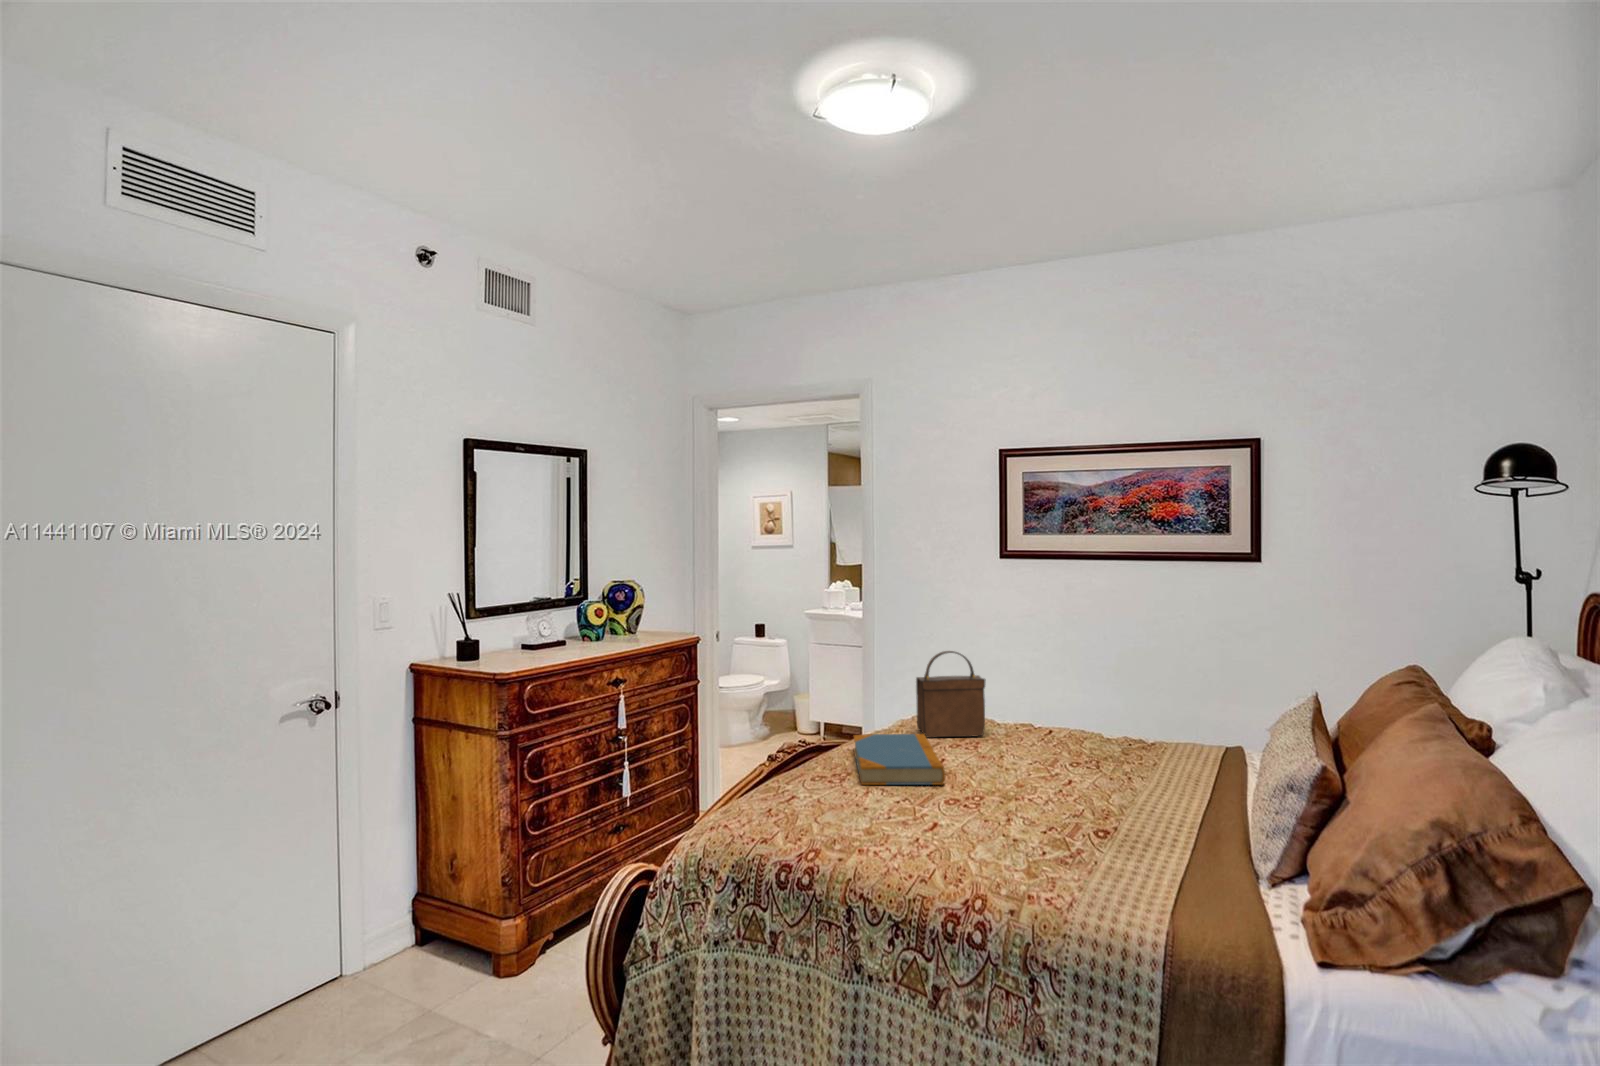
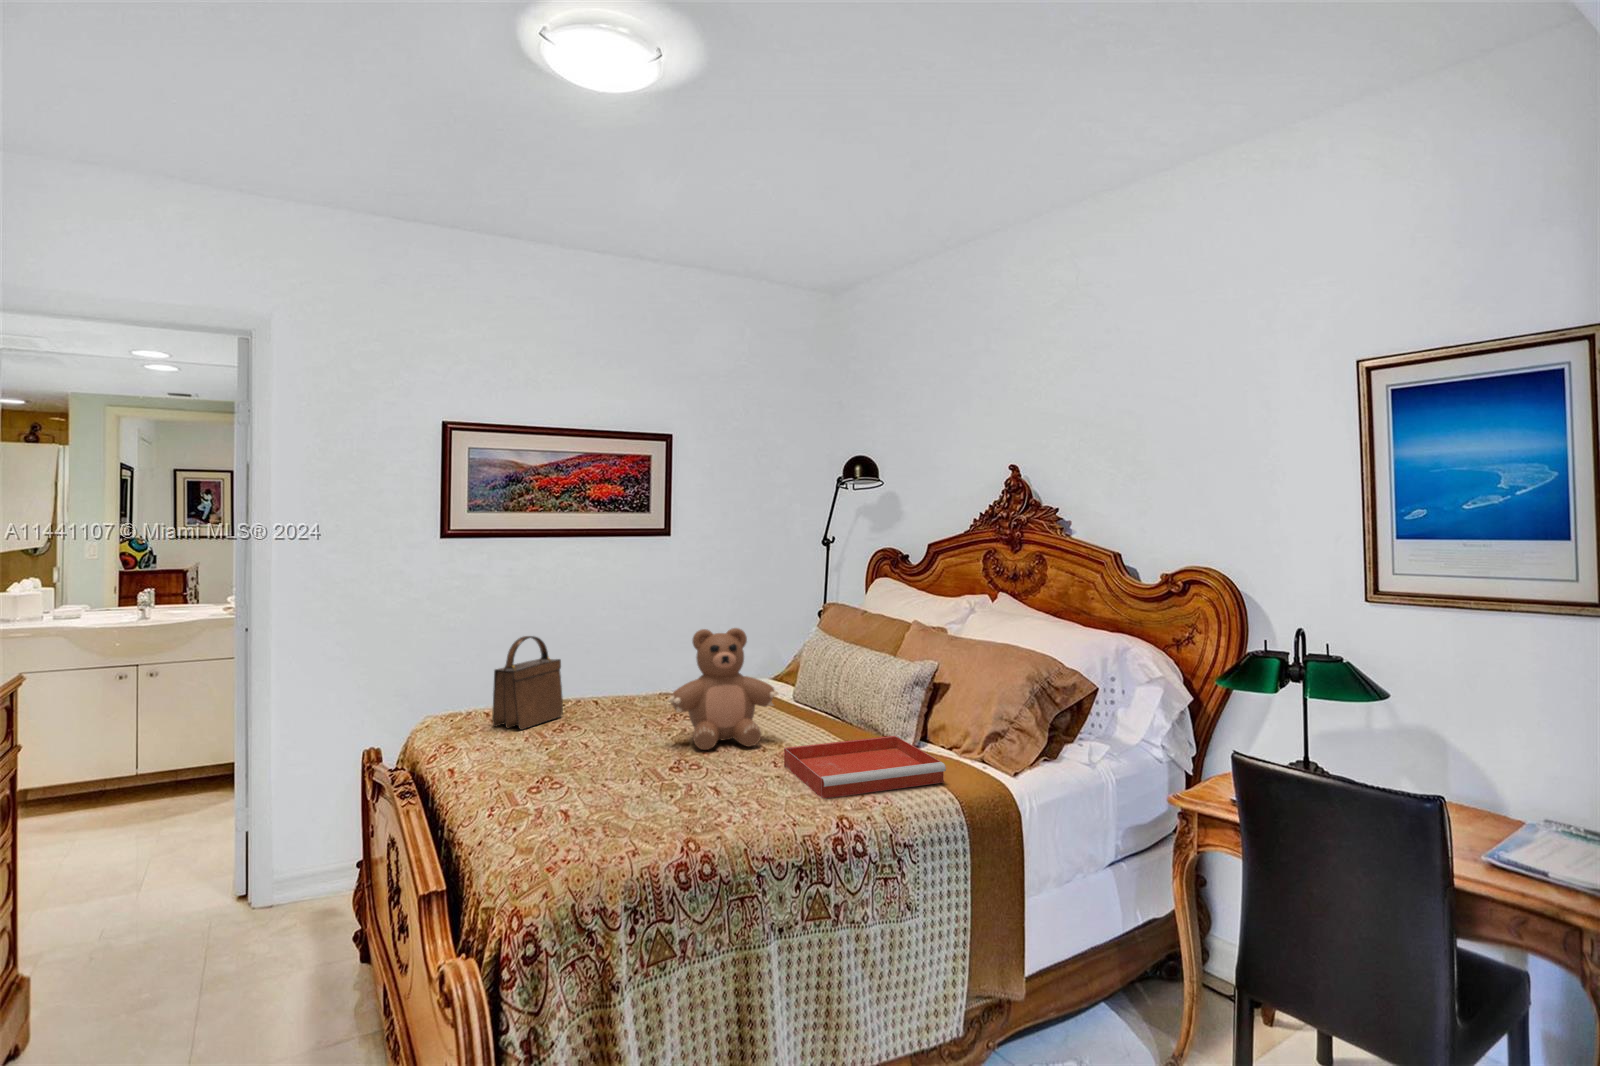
teddy bear: none [994,663,1119,808] -> present [668,628,778,750]
book: present [854,734,945,785] -> none [485,724,642,783]
tray: none [996,813,1215,920] -> present [784,736,946,798]

